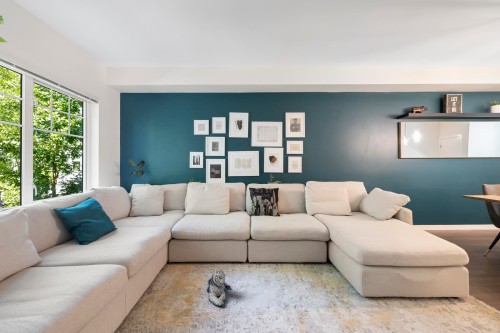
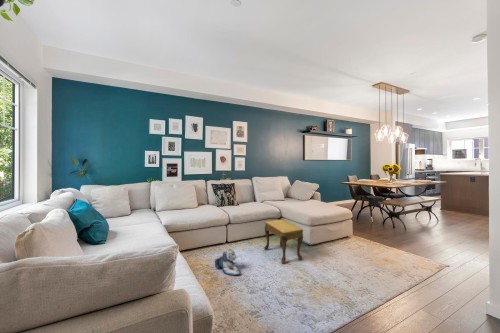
footstool: none [285,242,327,309] -> present [264,219,303,264]

